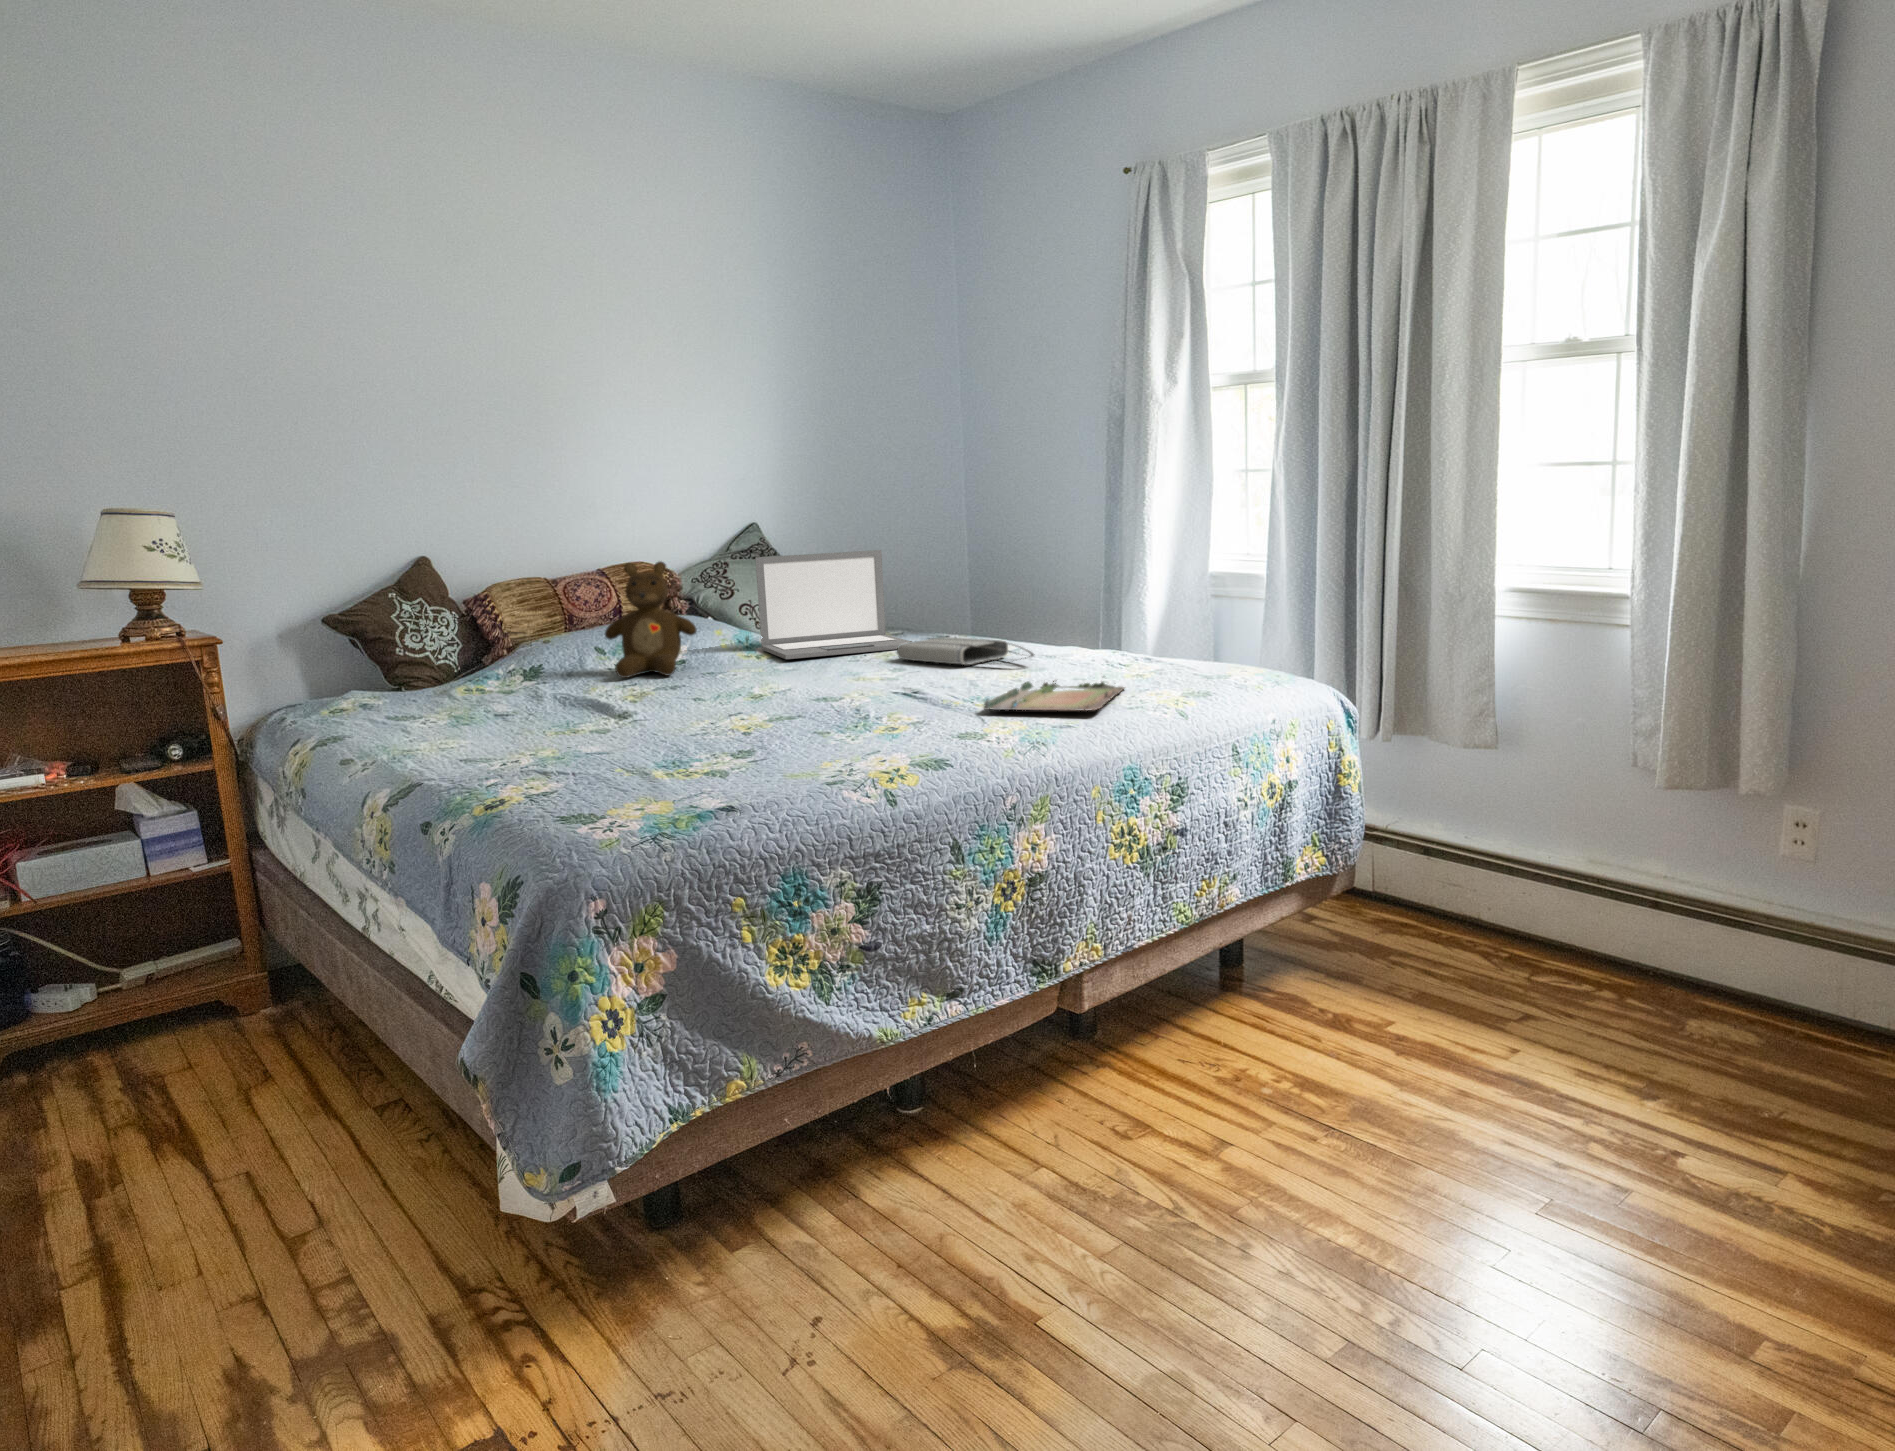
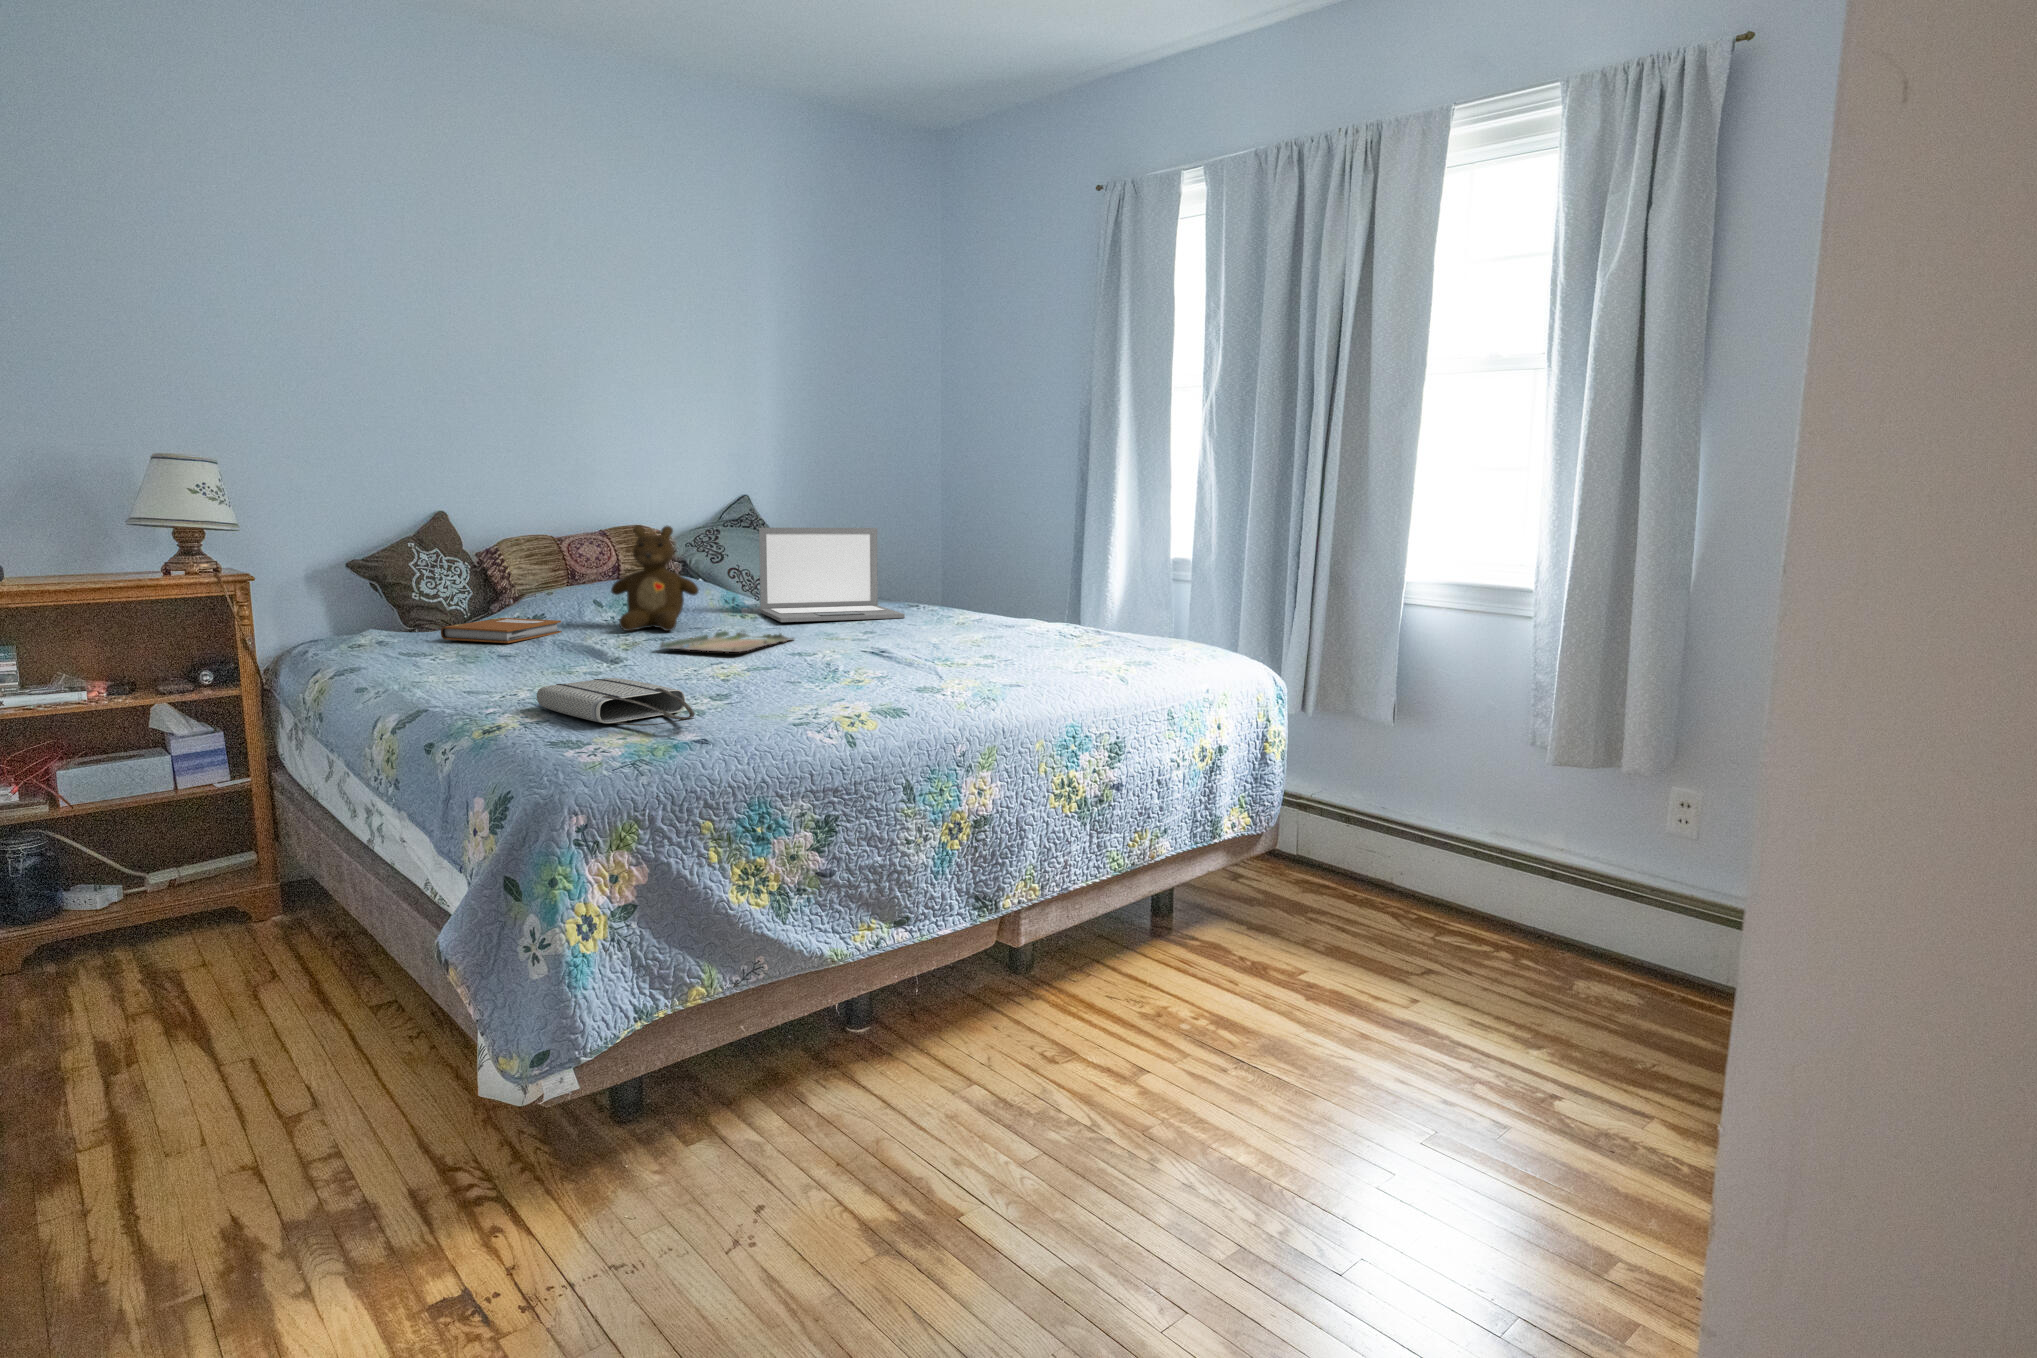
tote bag: present [897,638,1034,665] -> present [537,678,694,726]
notebook: none [432,670,556,698] -> present [441,618,561,643]
tray: present [984,681,1124,711] -> present [659,631,793,652]

